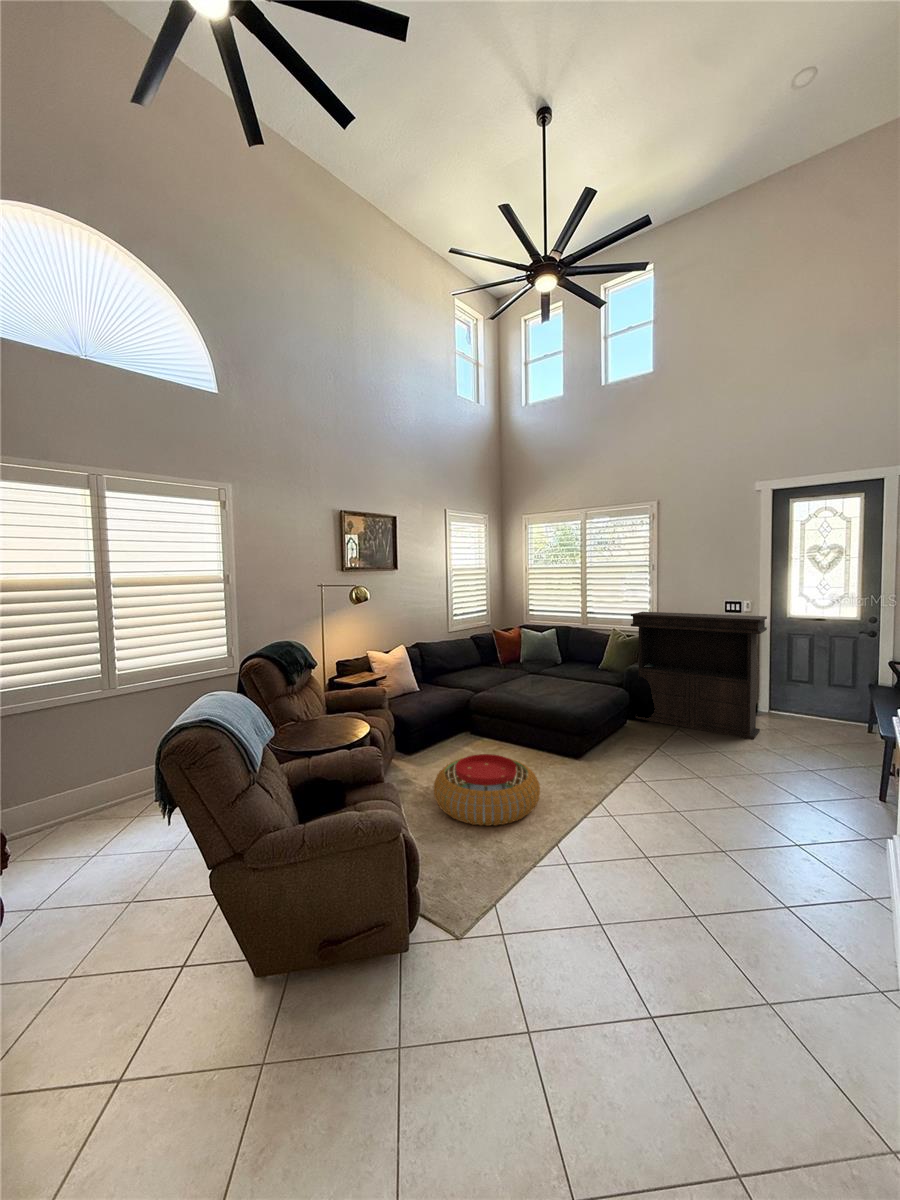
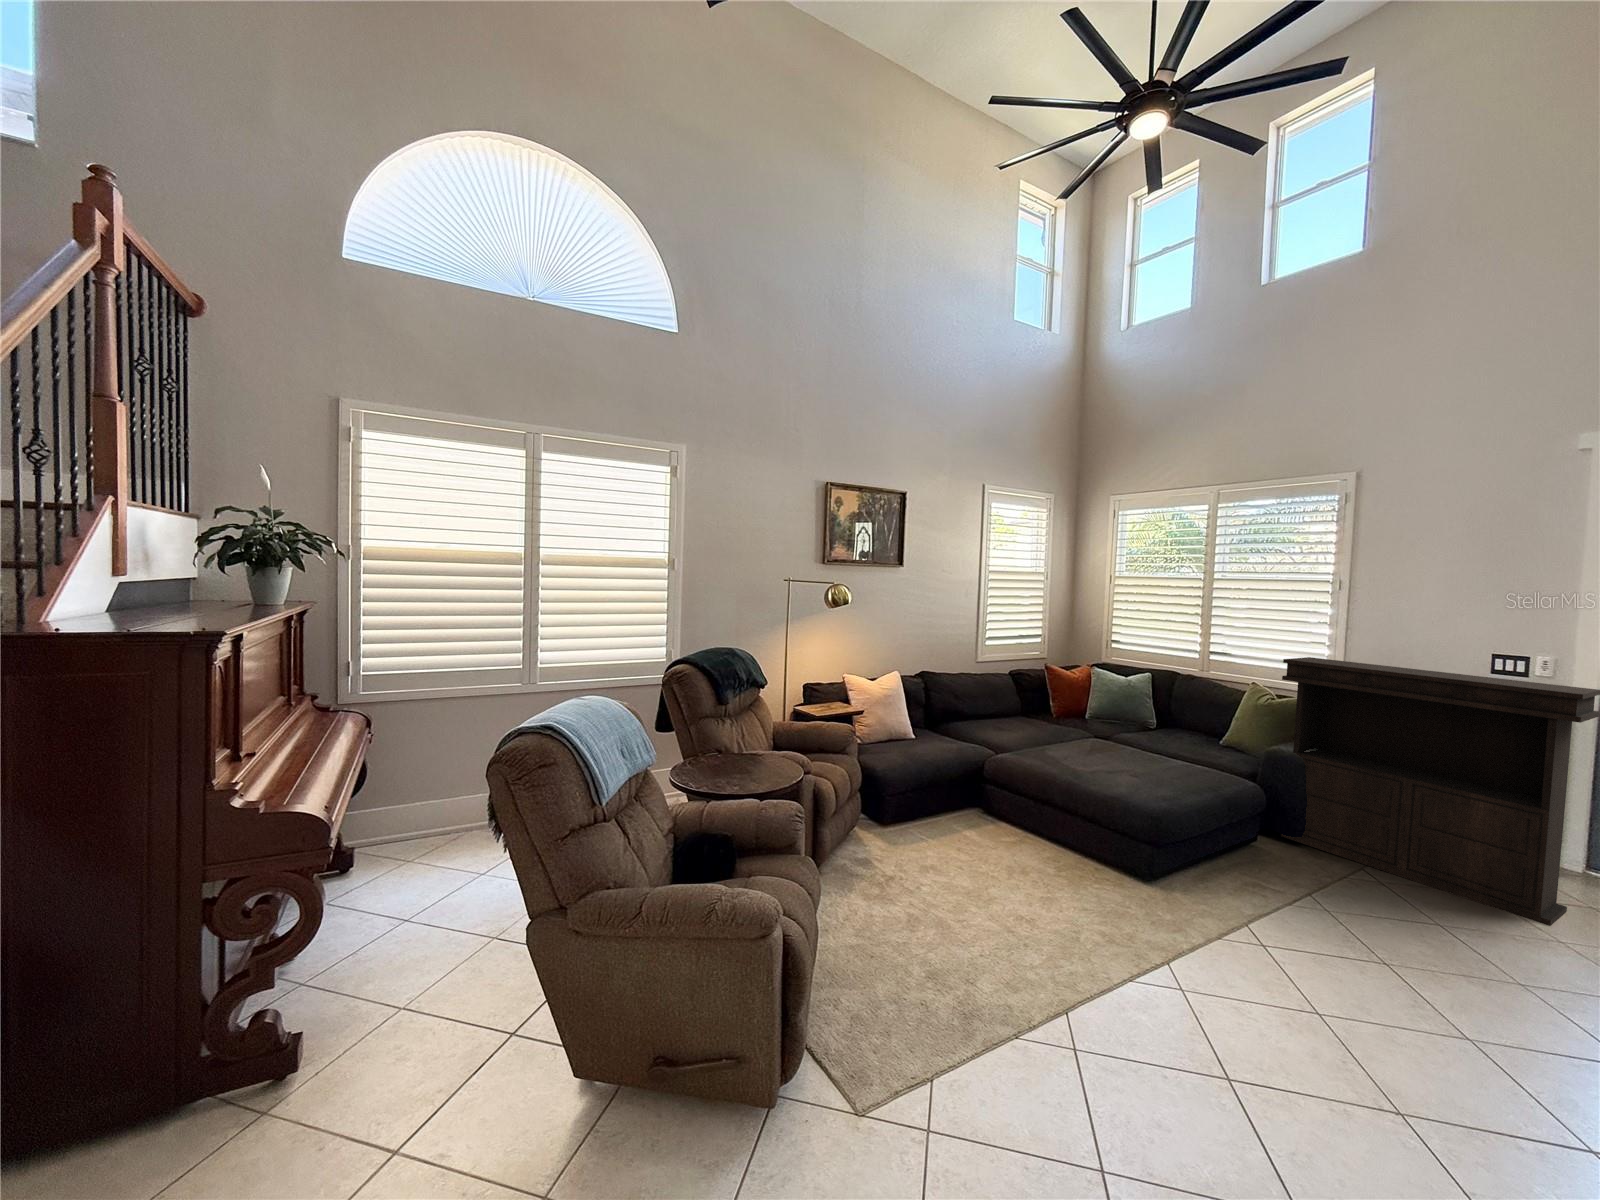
pouf: present [434,754,540,826] -> none [897,848,1070,971]

